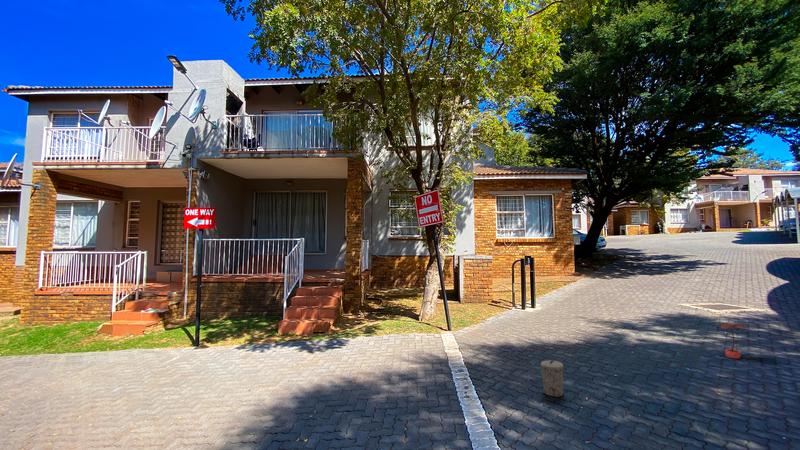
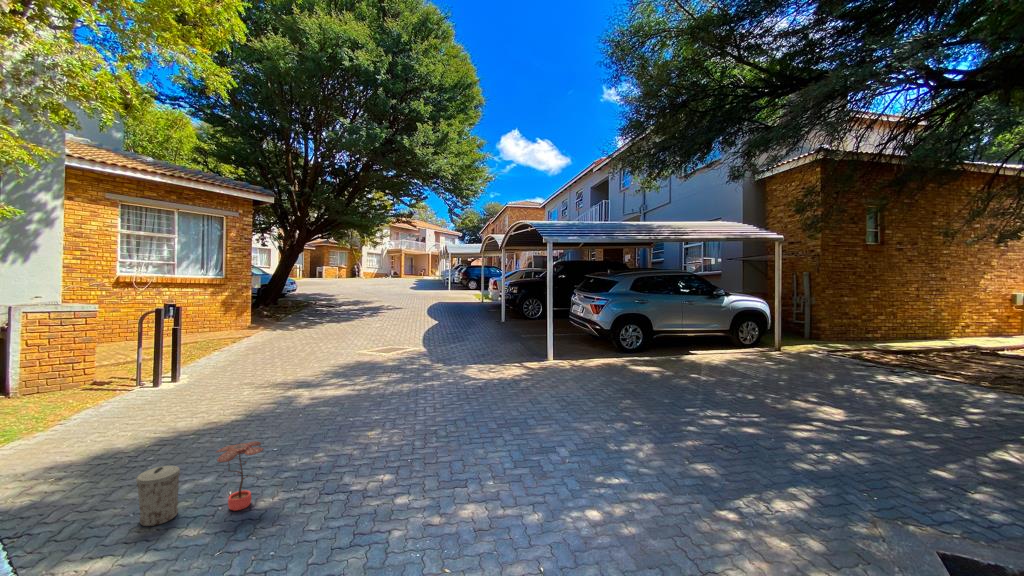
potted plant: present [716,322,748,359] -> present [216,441,264,510]

